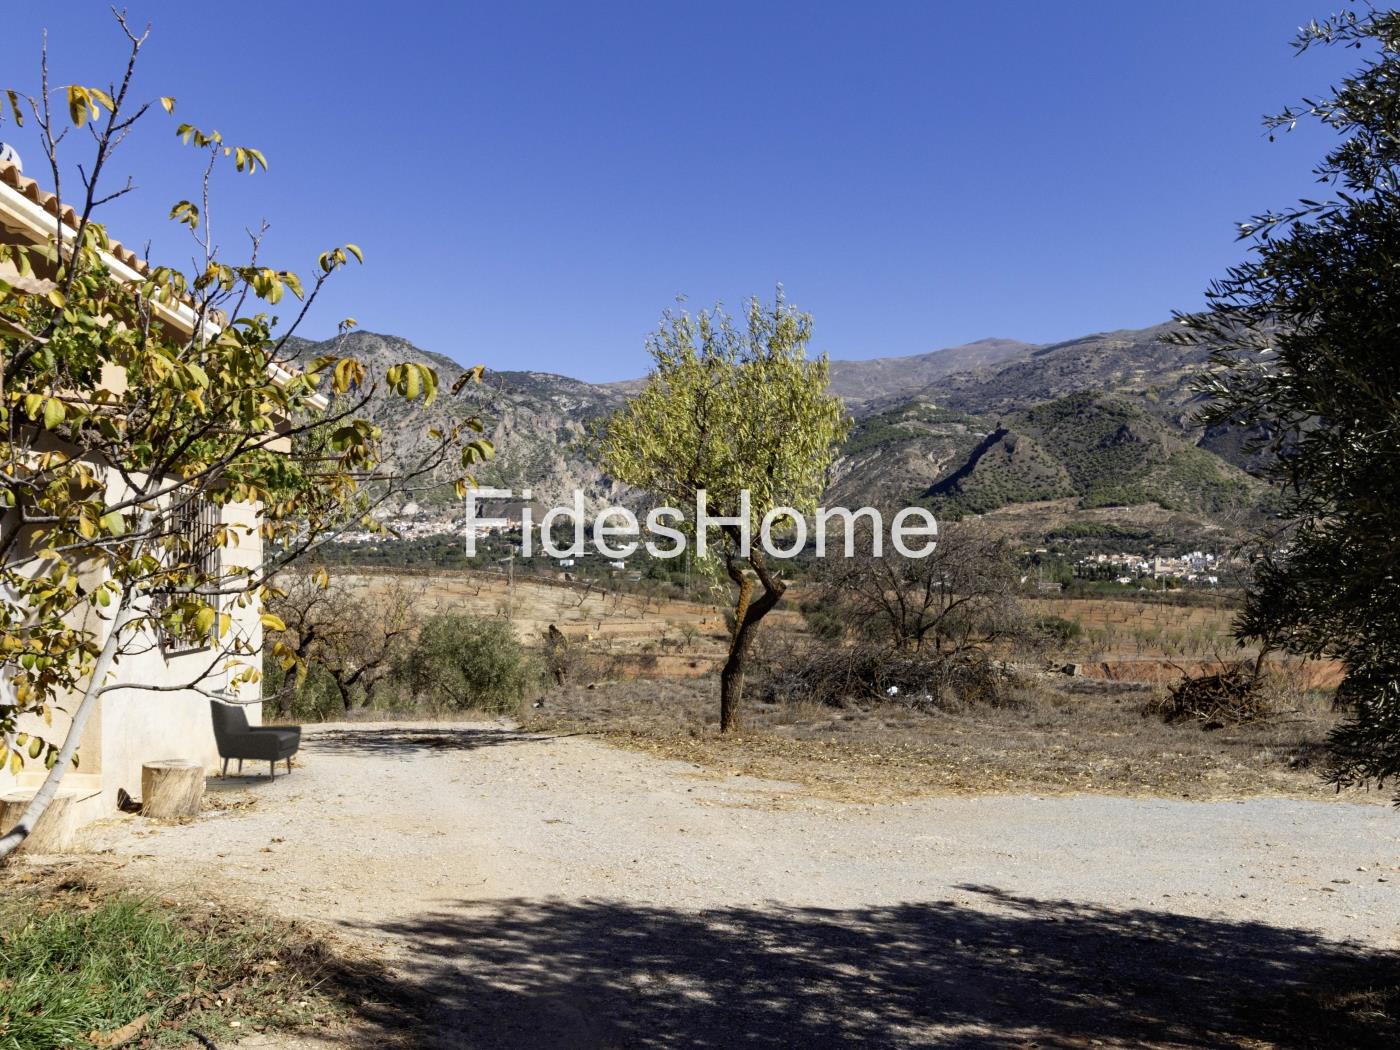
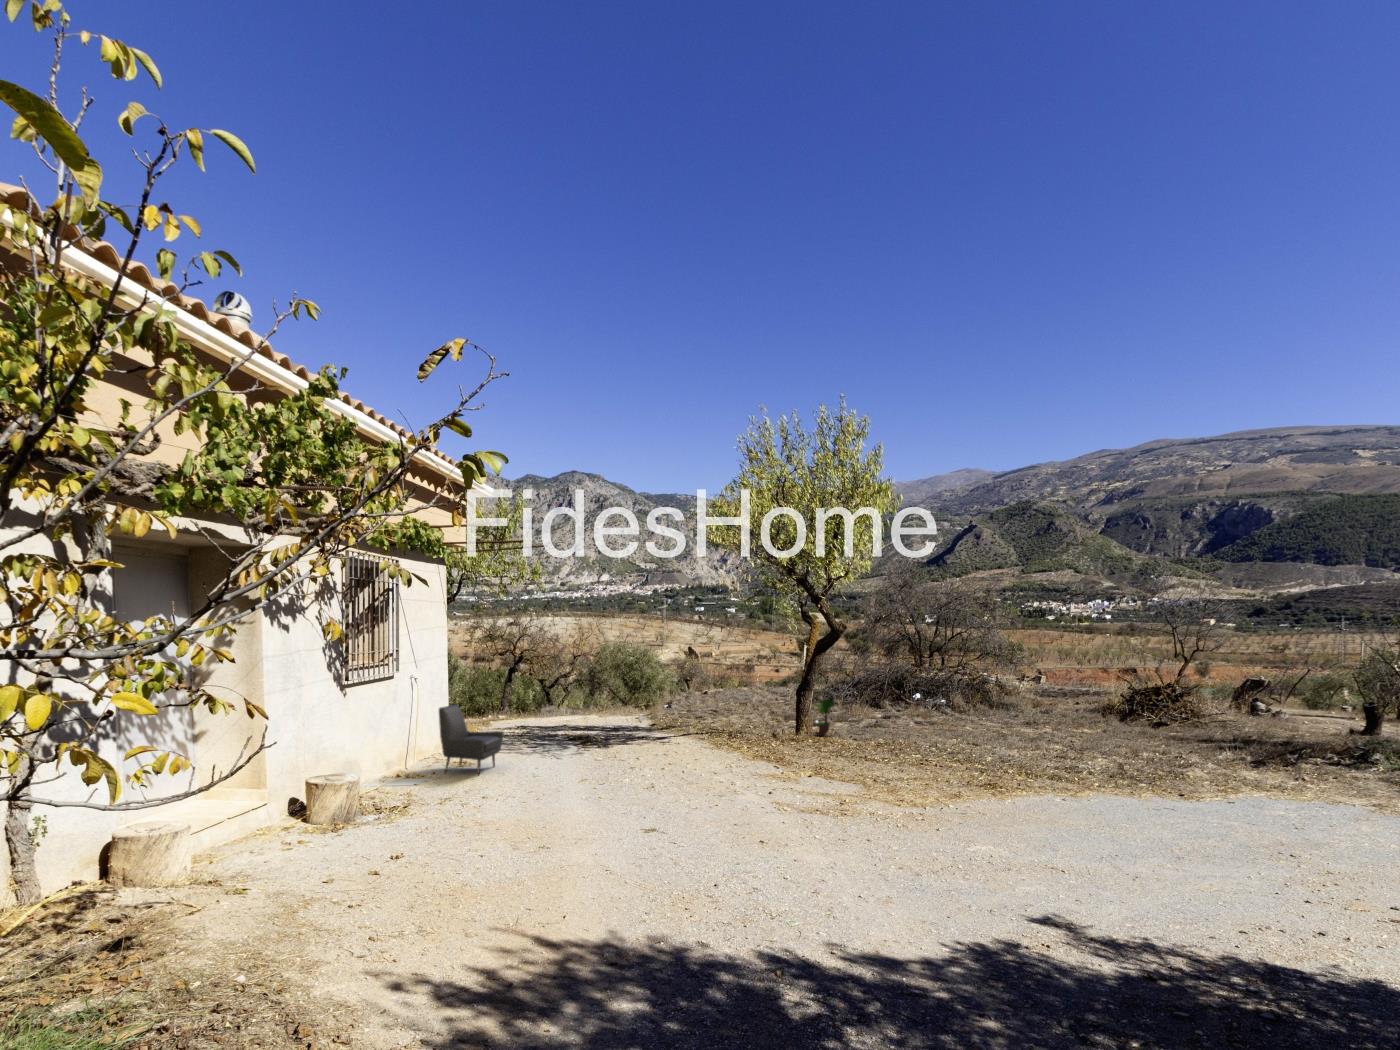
potted tree: none [740,683,773,739] -> present [813,700,833,736]

